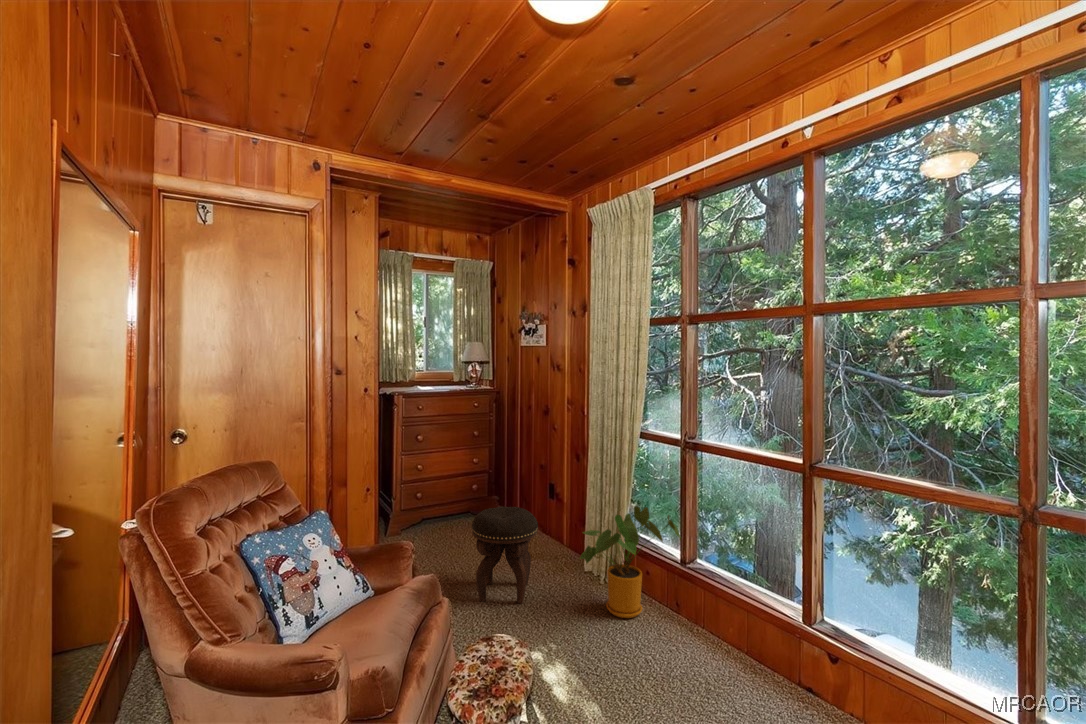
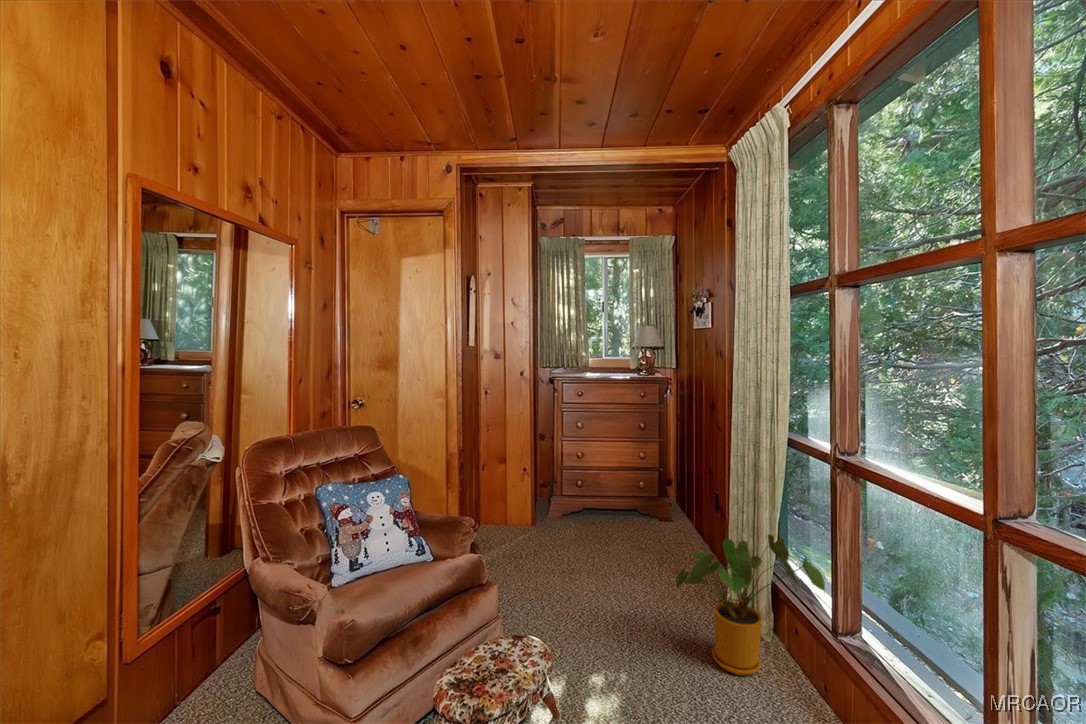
footstool: present [472,507,538,604] -> none [575,504,649,615]

